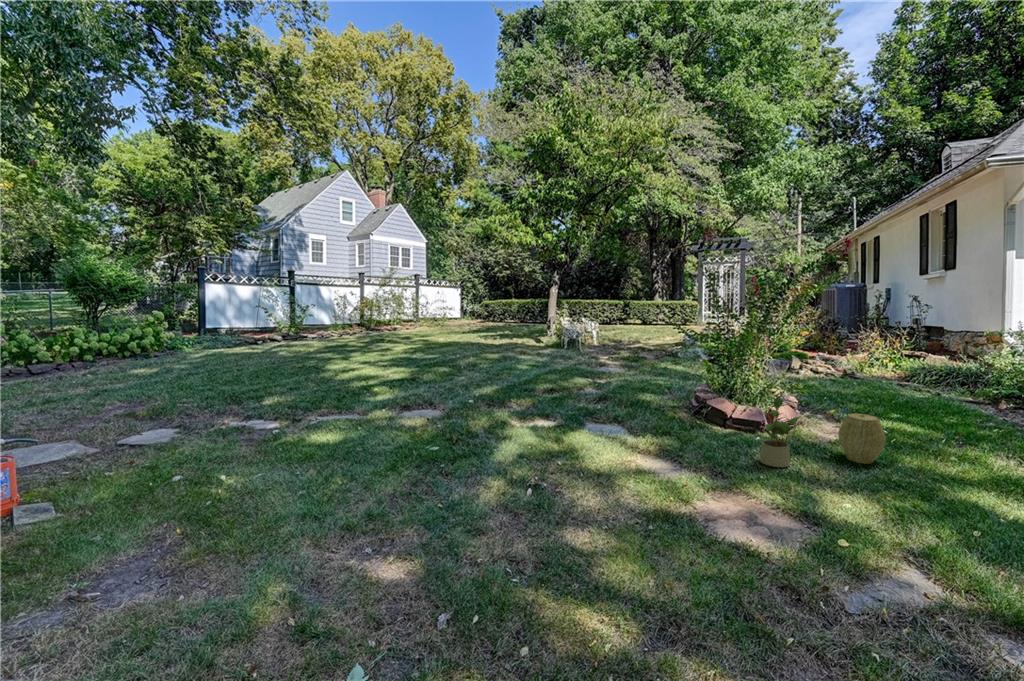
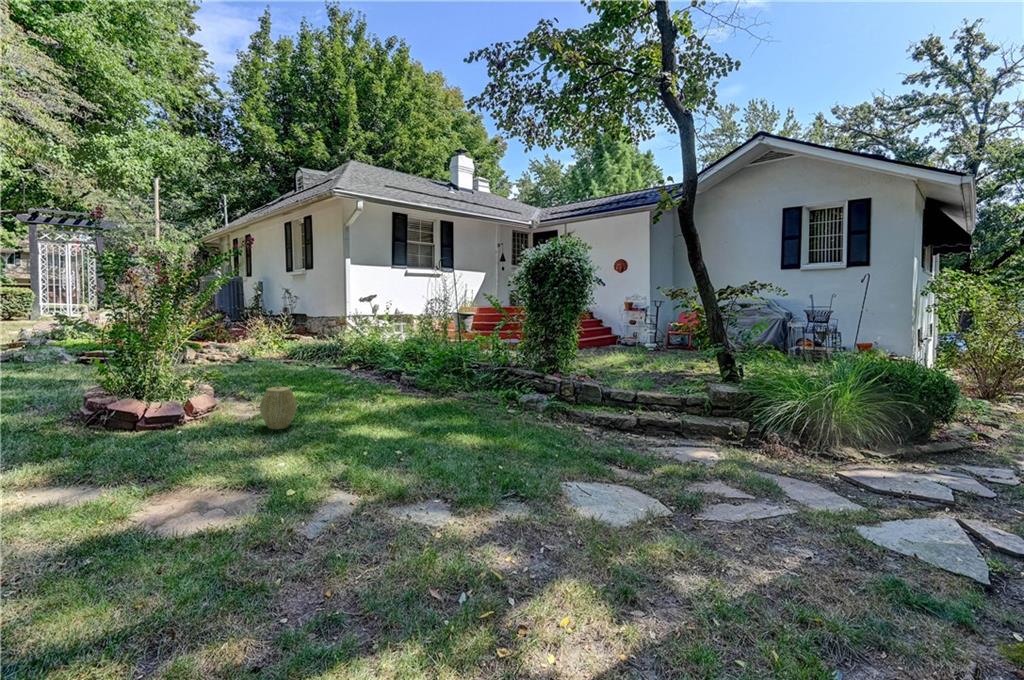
potted plant: present [759,397,800,467] -> none [190,382,228,453]

